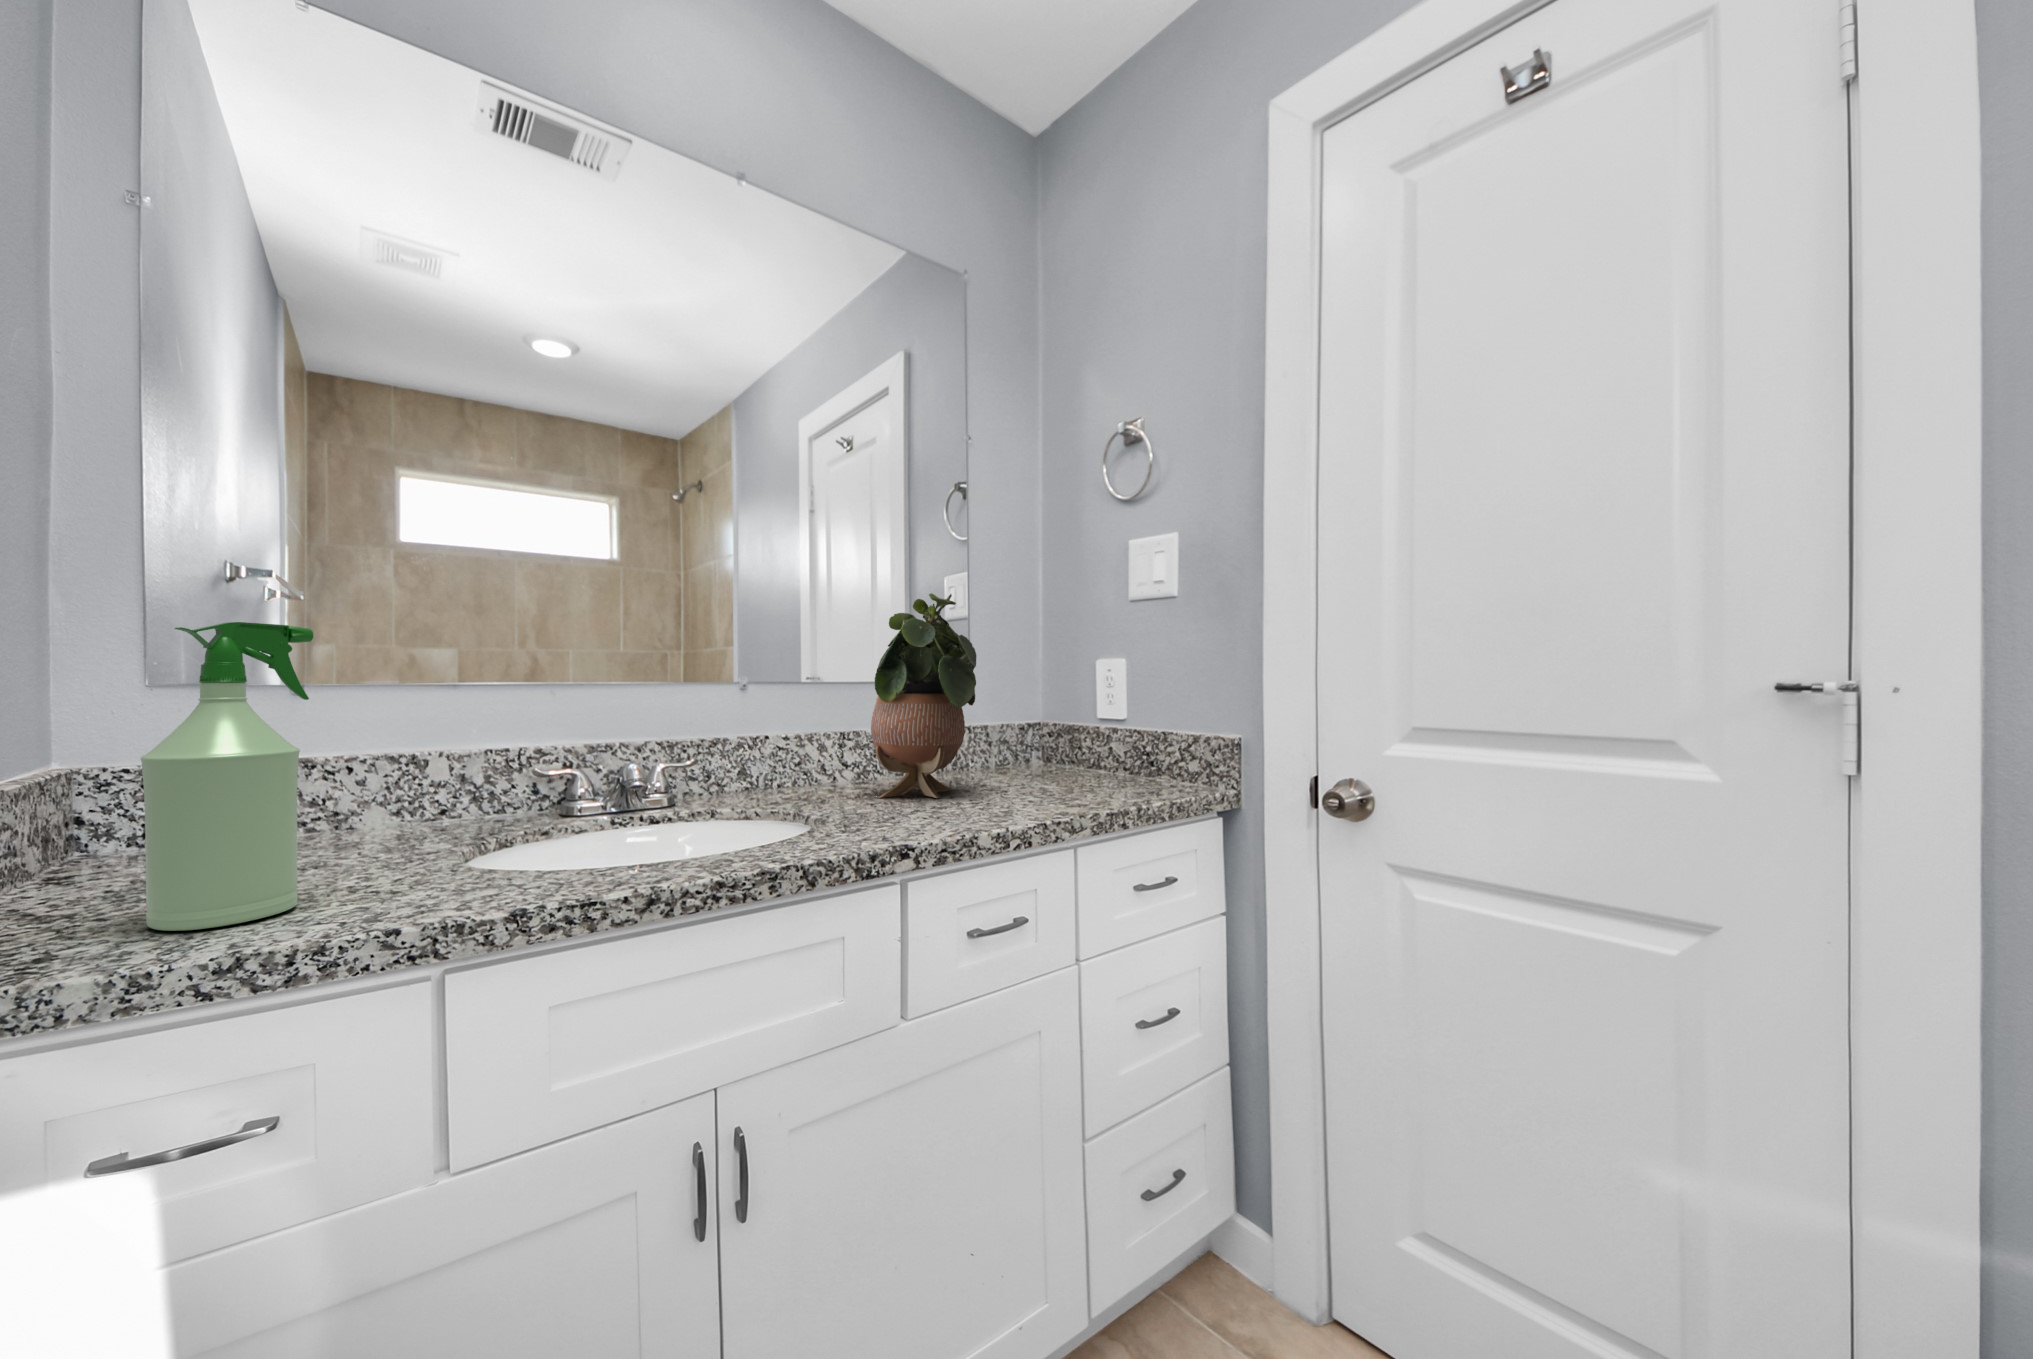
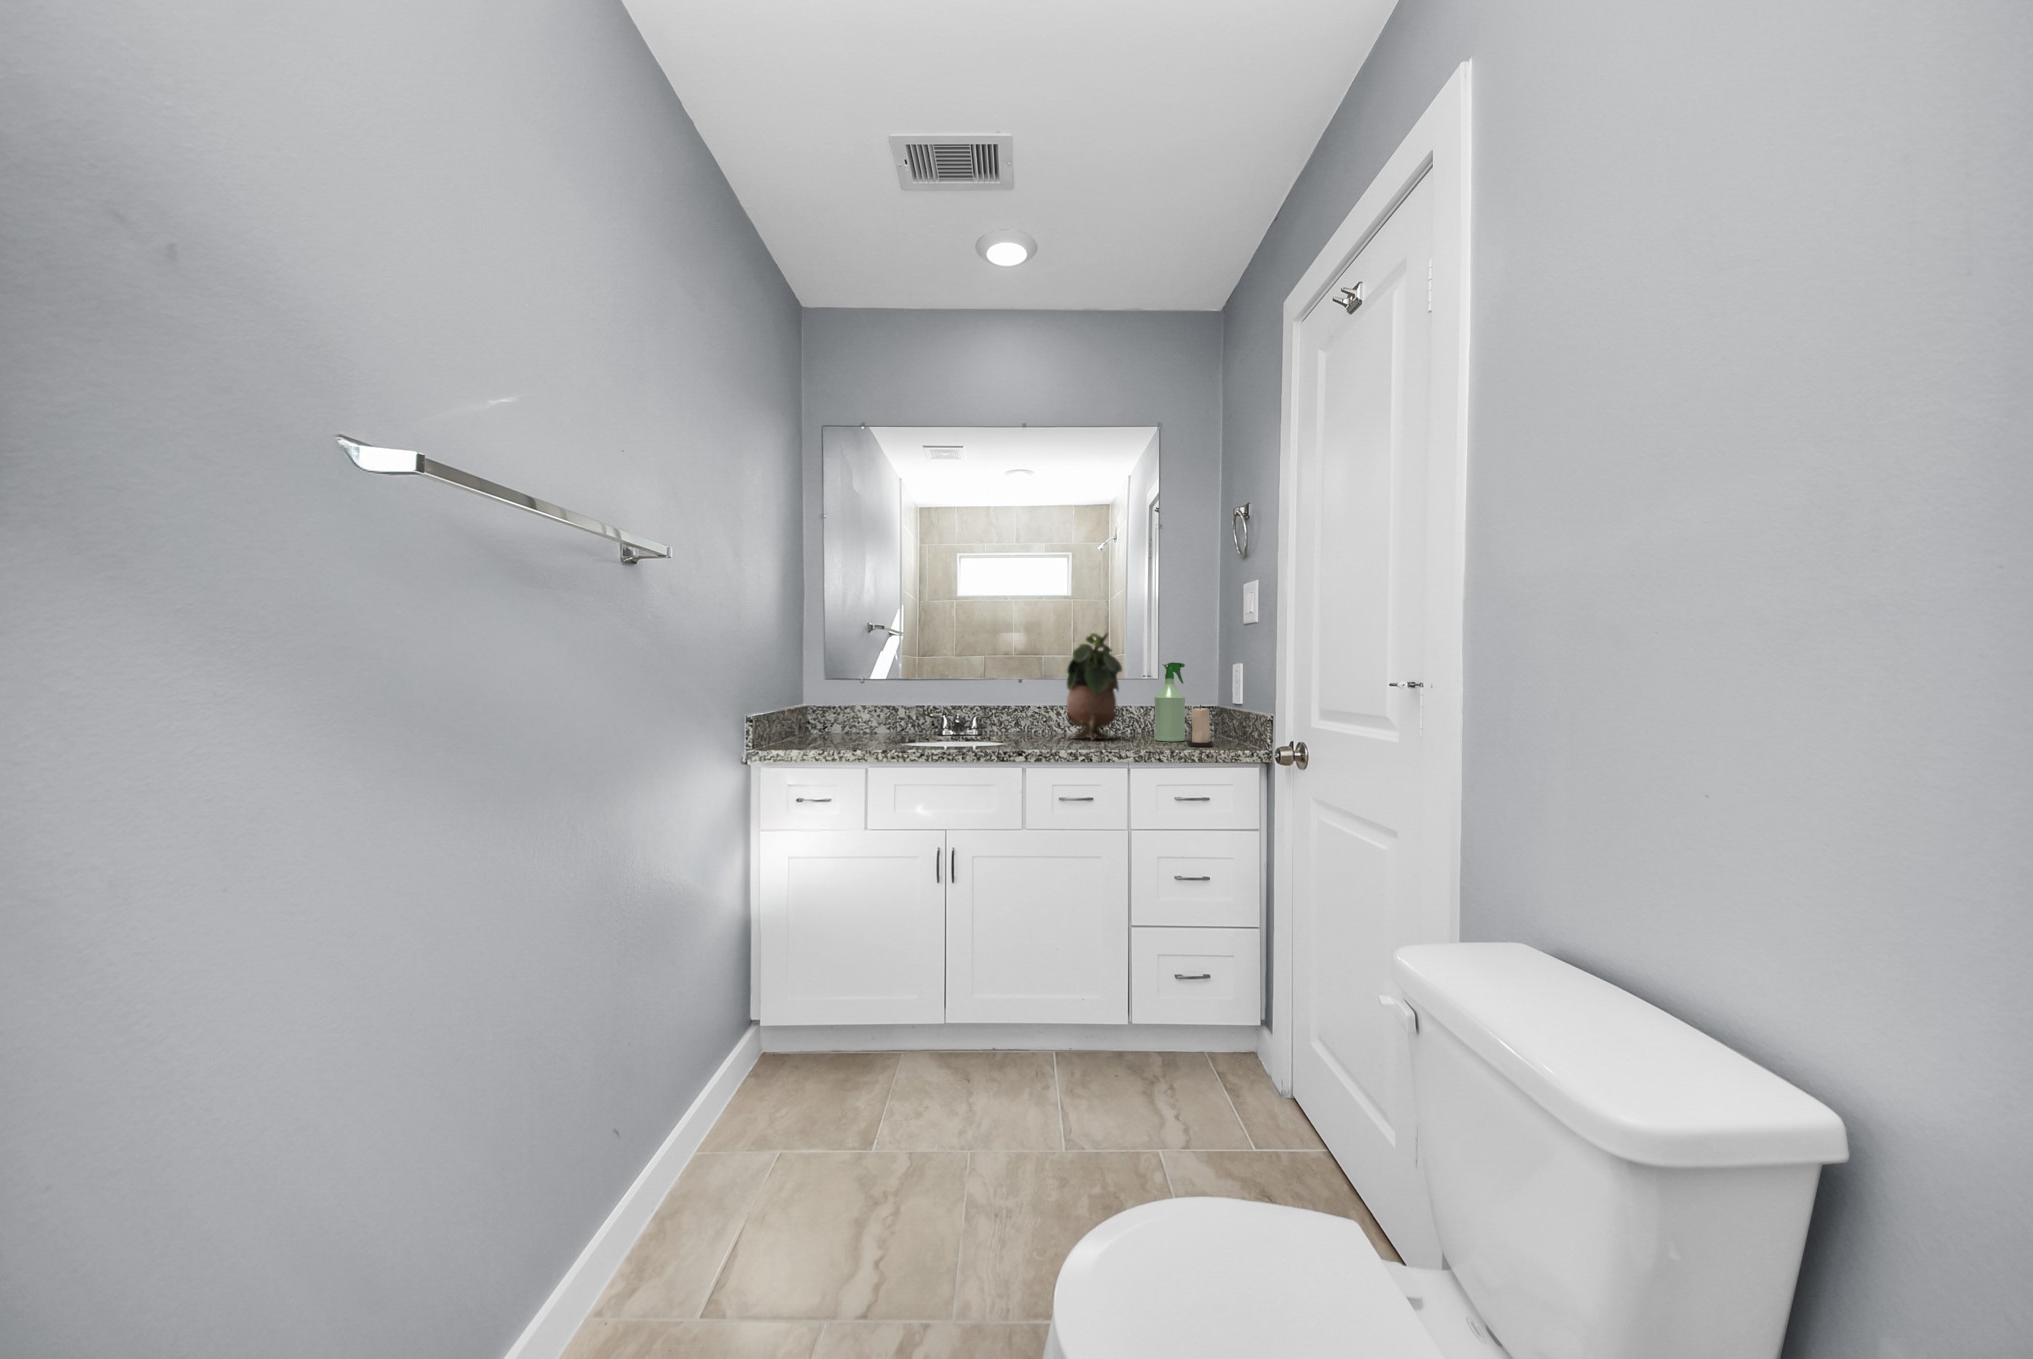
spray bottle: present [141,622,313,931] -> present [1154,662,1185,742]
candle: none [1114,722,1156,794] -> present [1188,705,1214,747]

